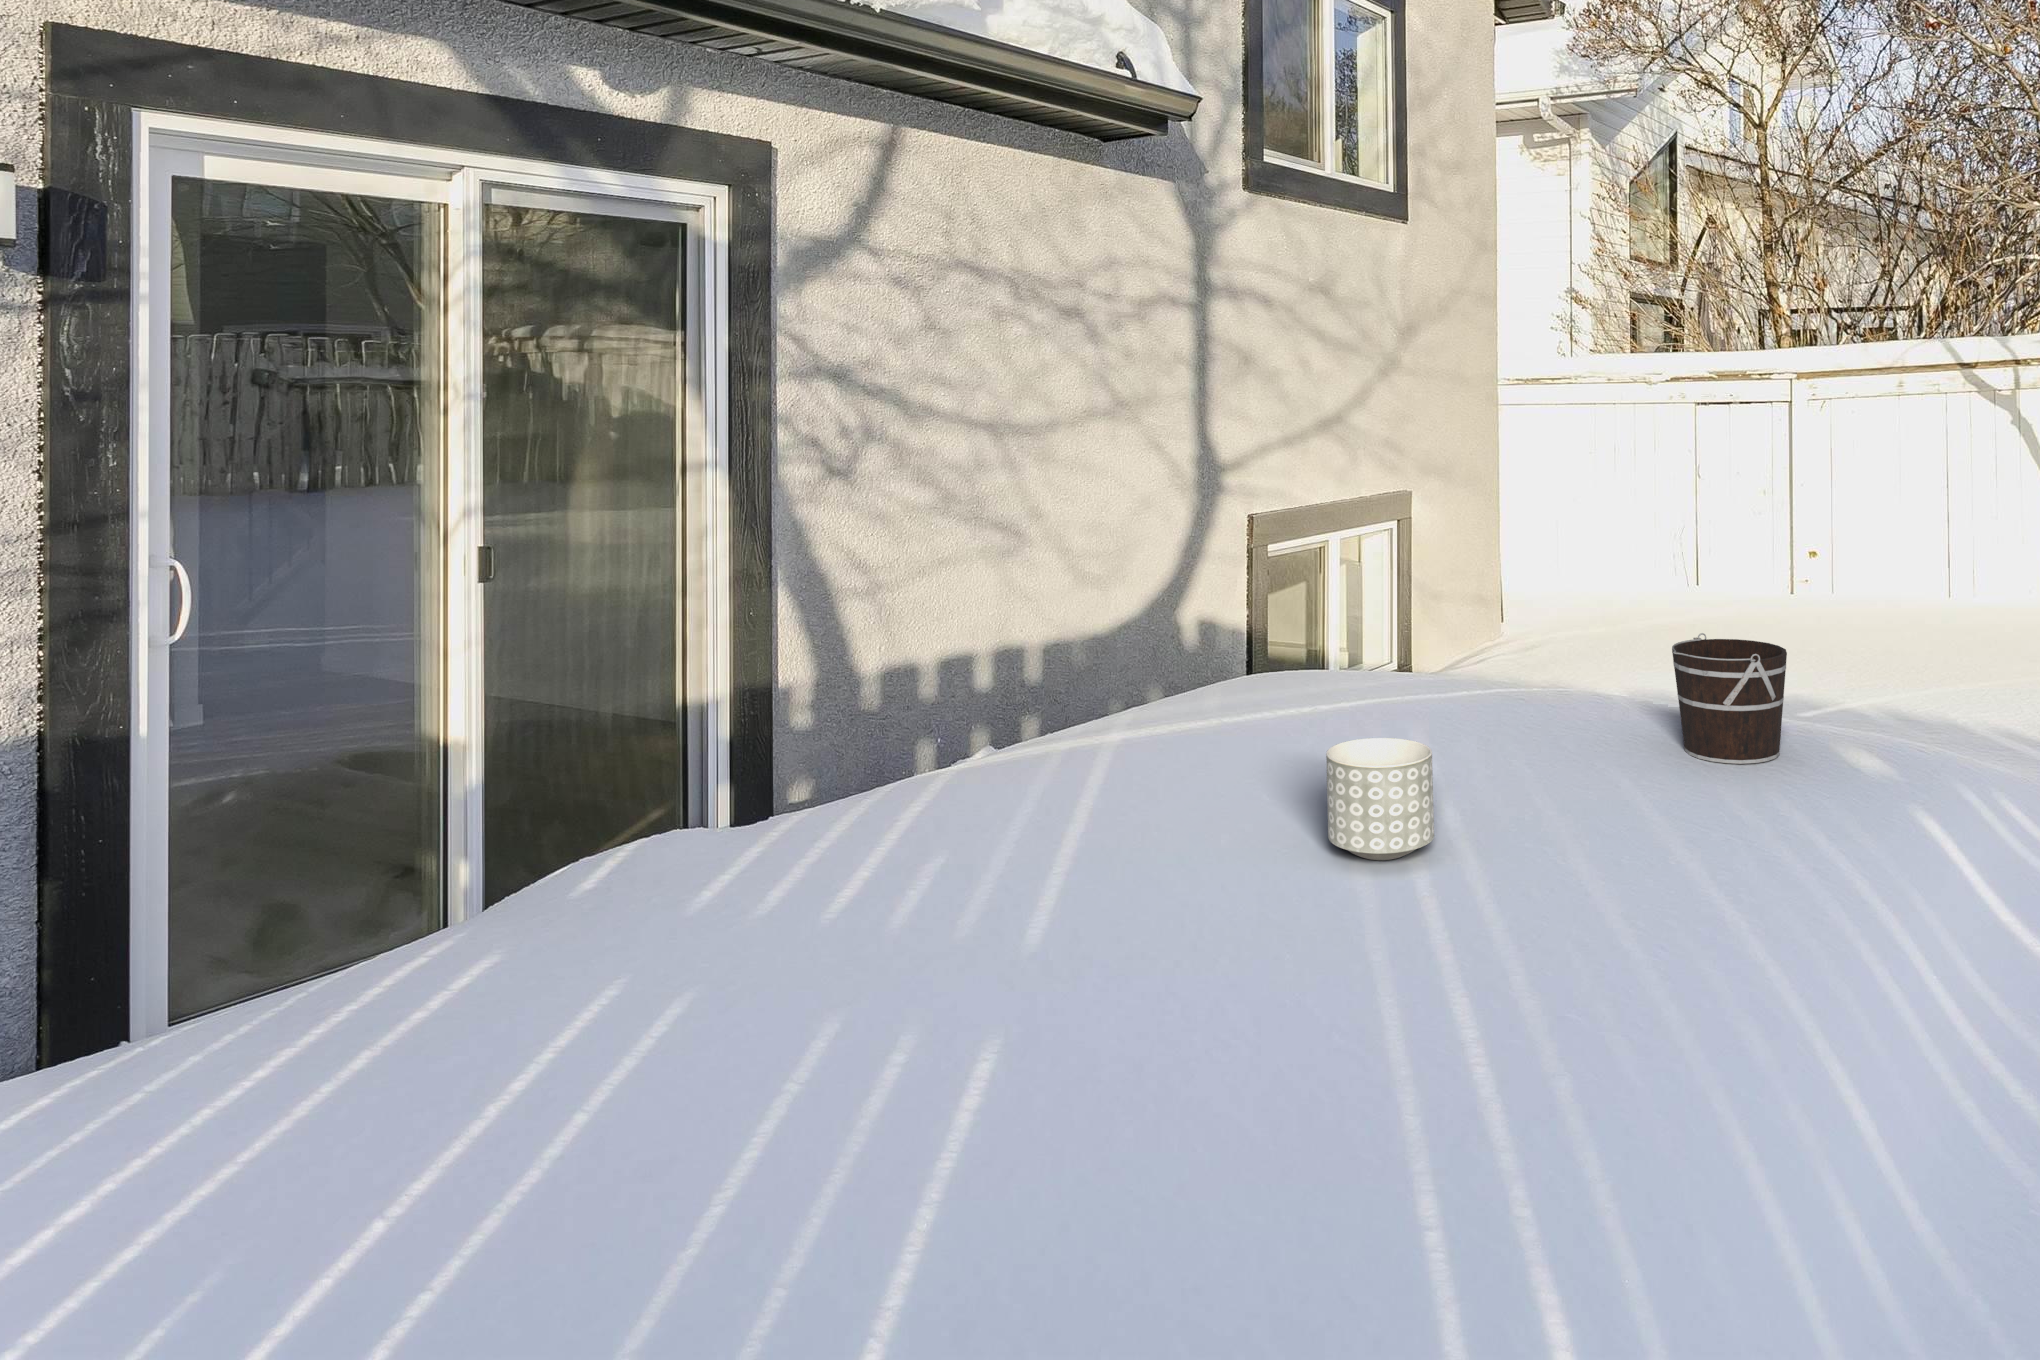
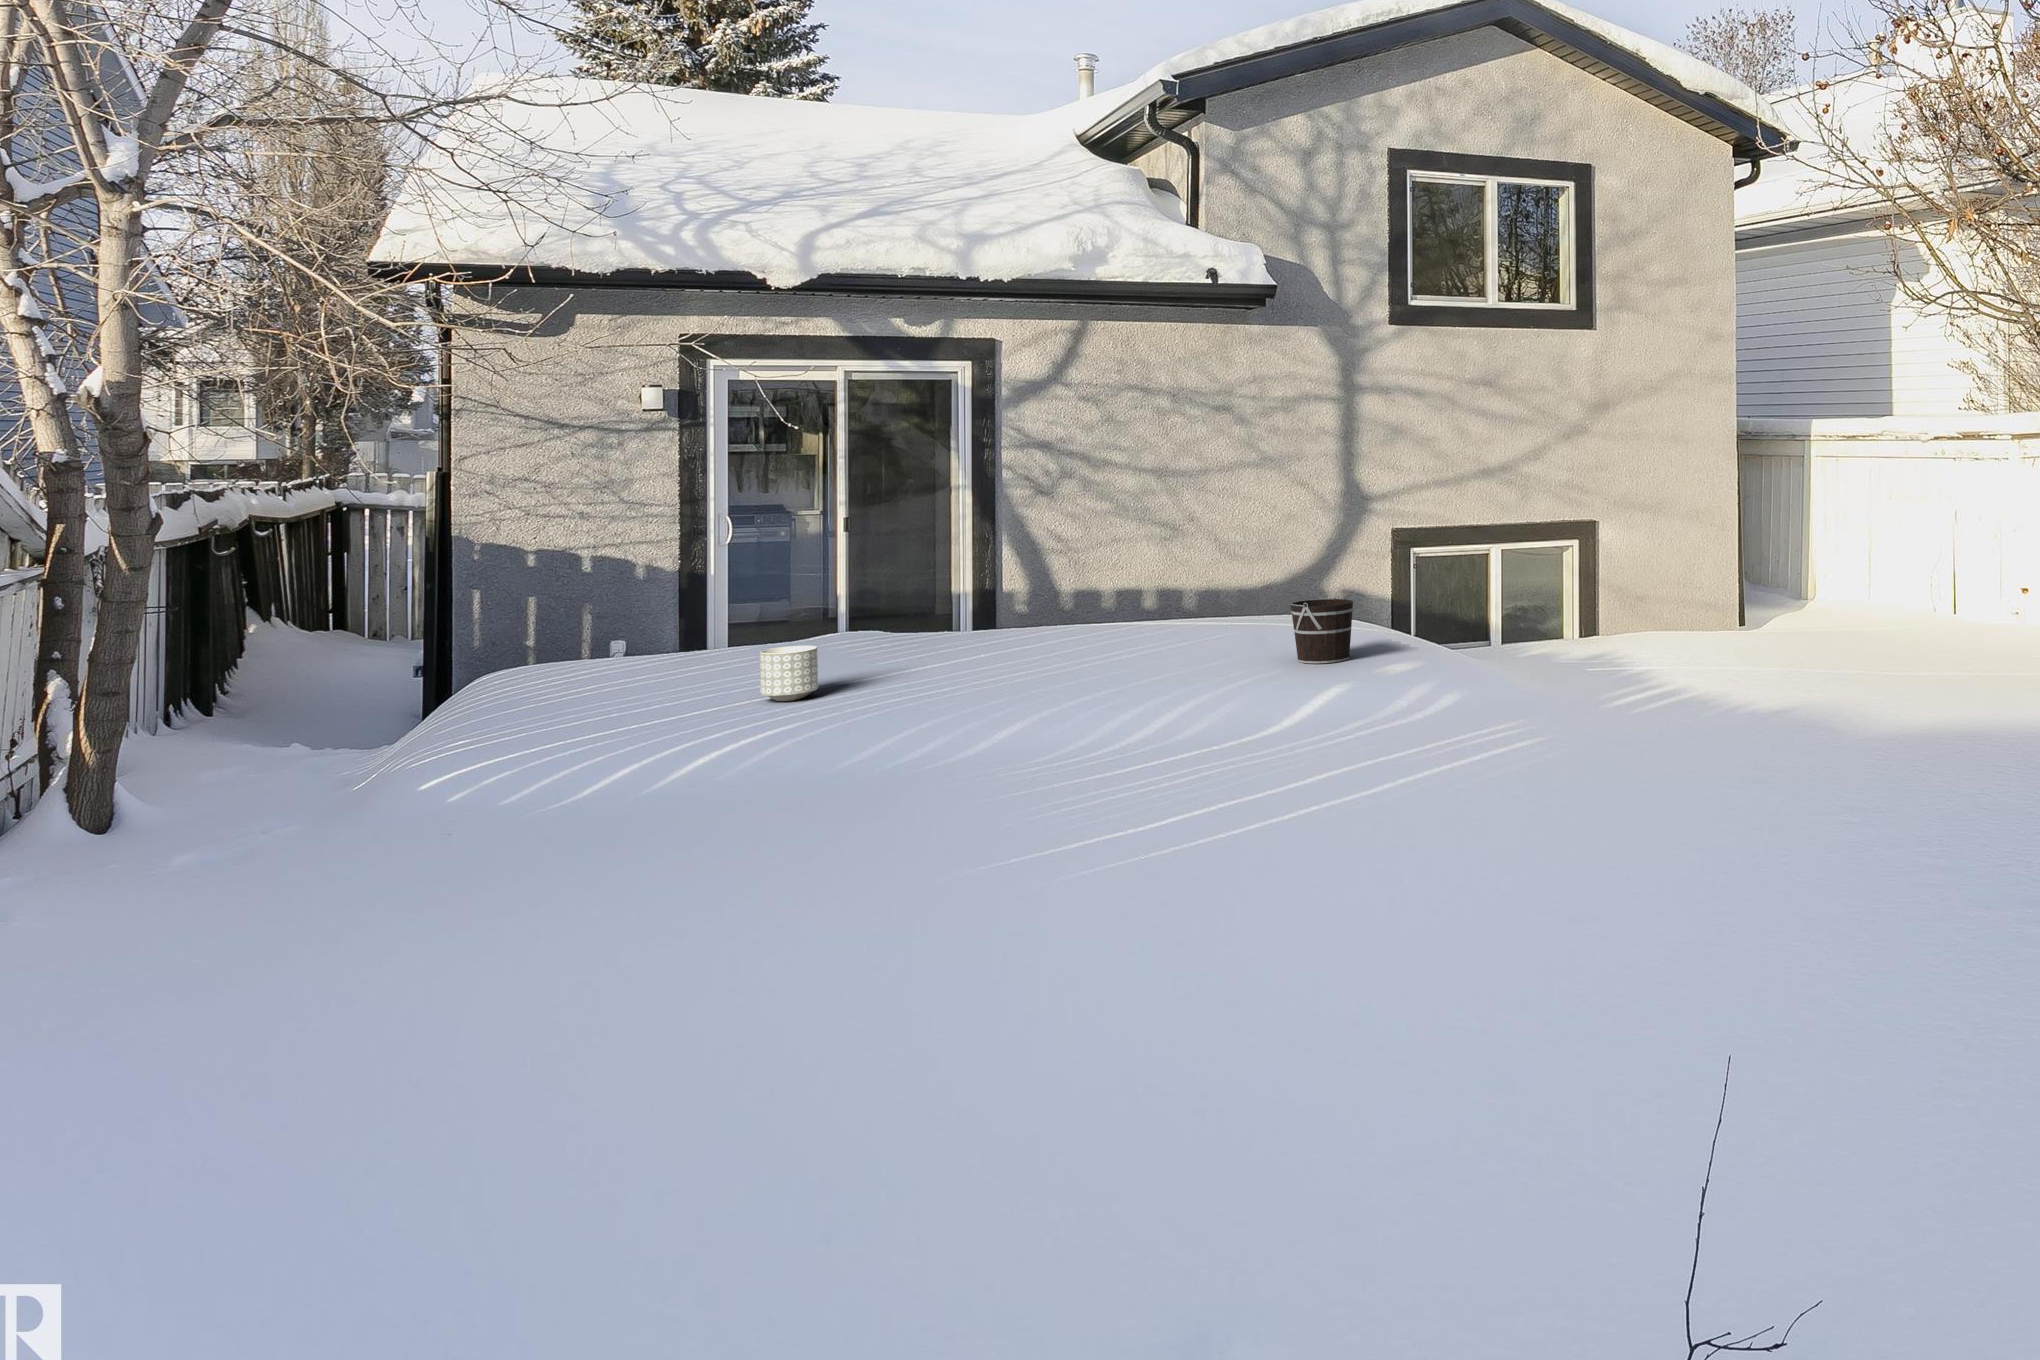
planter: present [1326,738,1434,860] -> present [760,646,818,701]

